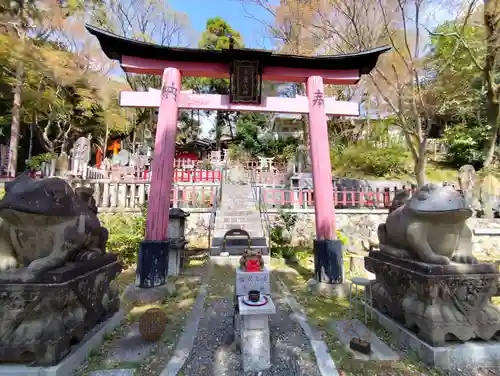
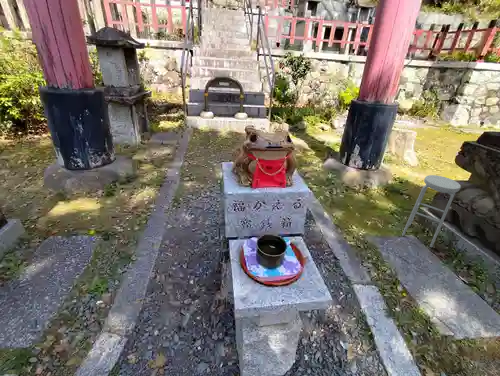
woven basket: present [139,307,166,341] -> none [33,228,95,284]
decorative plant: present [344,320,374,354] -> none [418,262,480,324]

